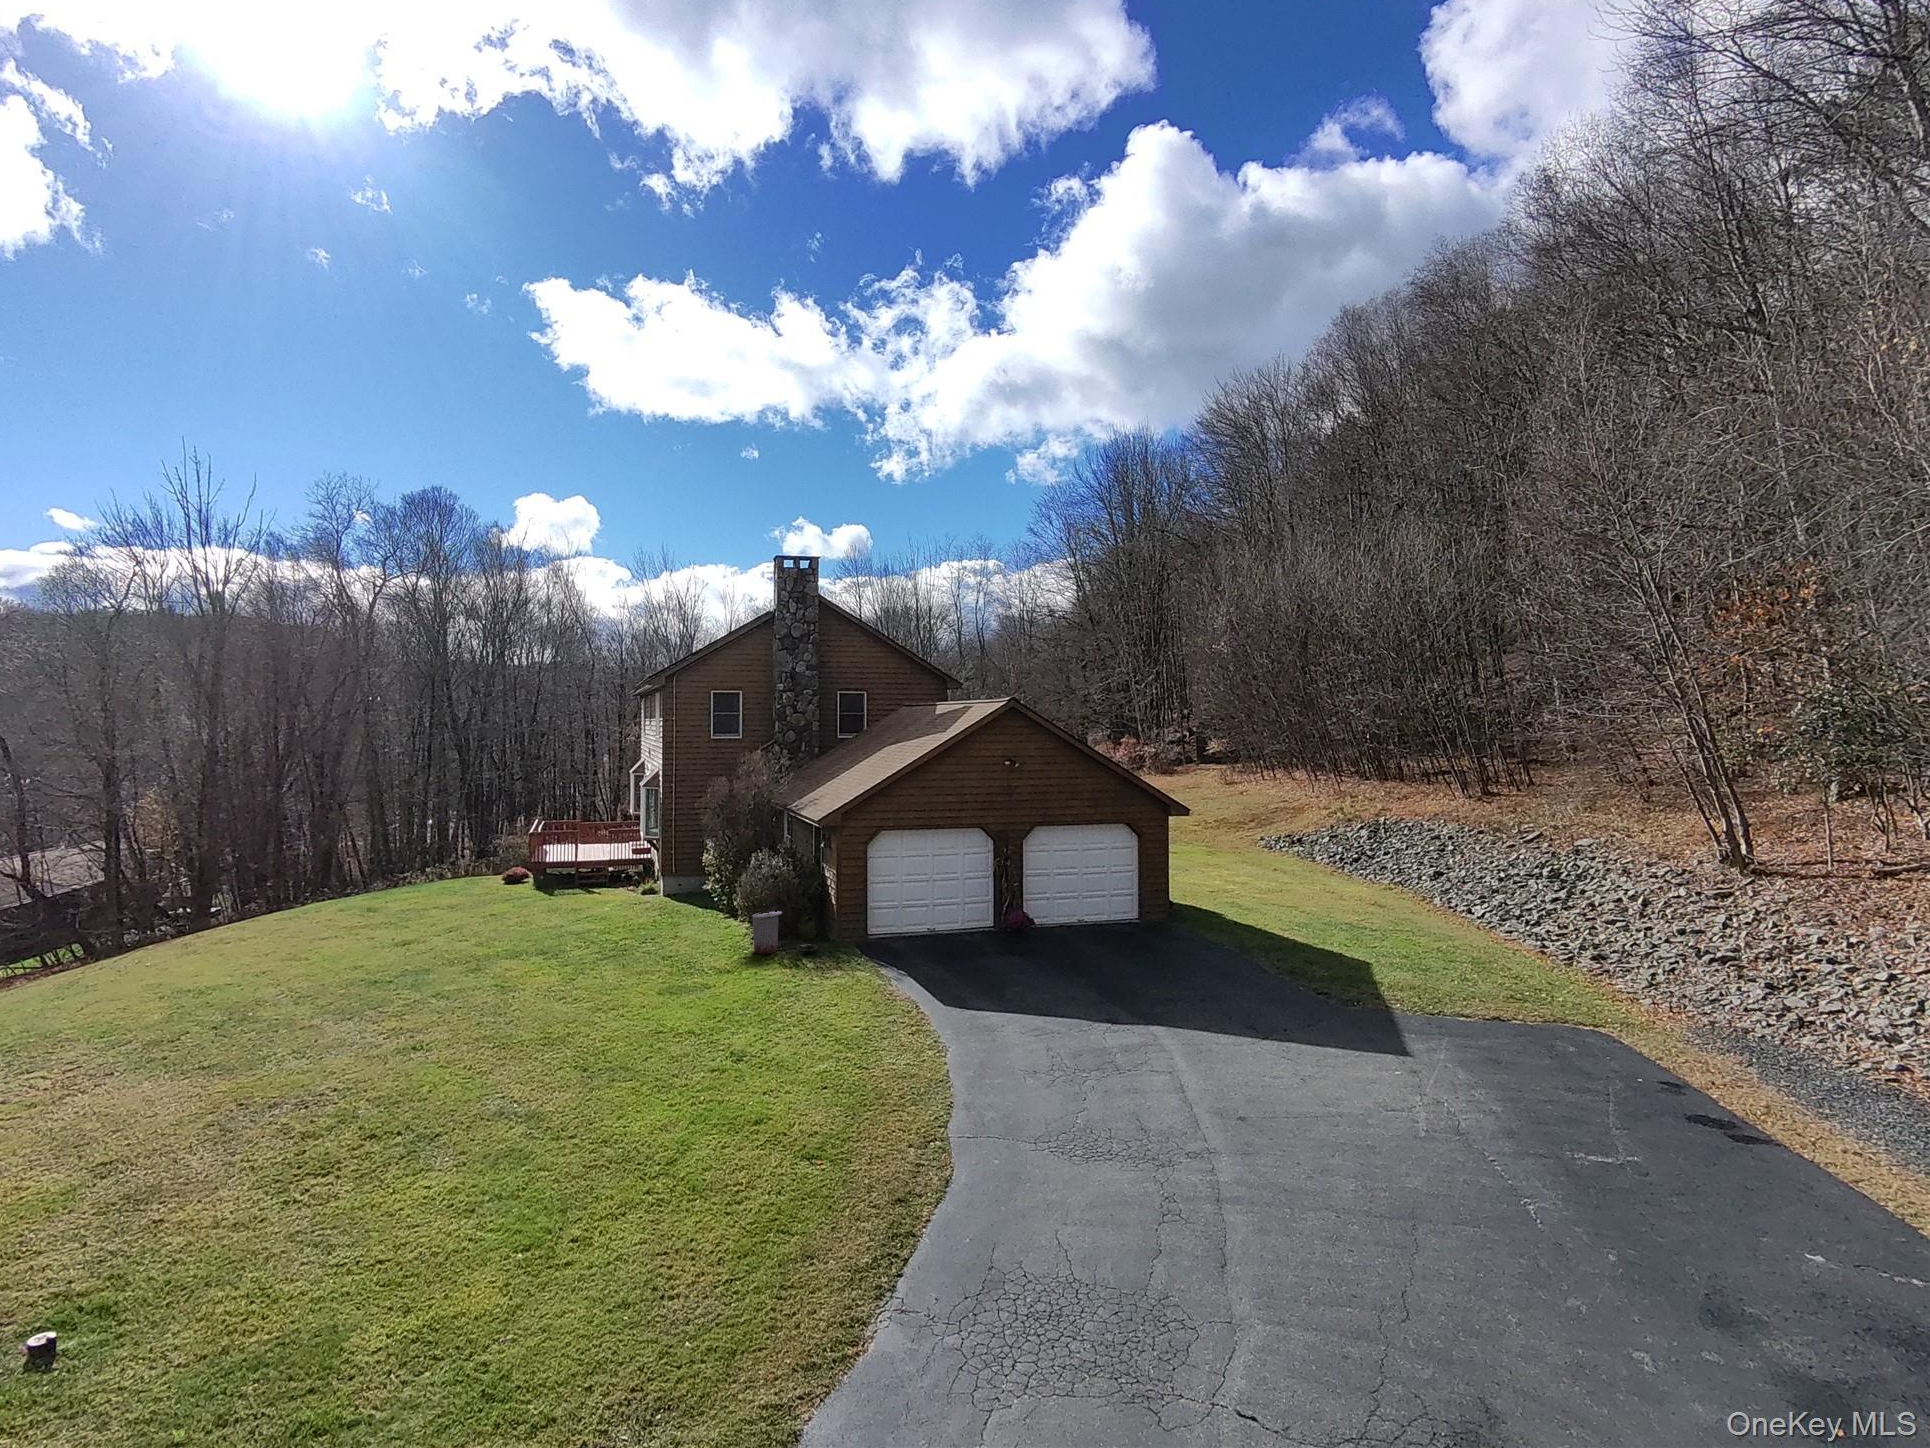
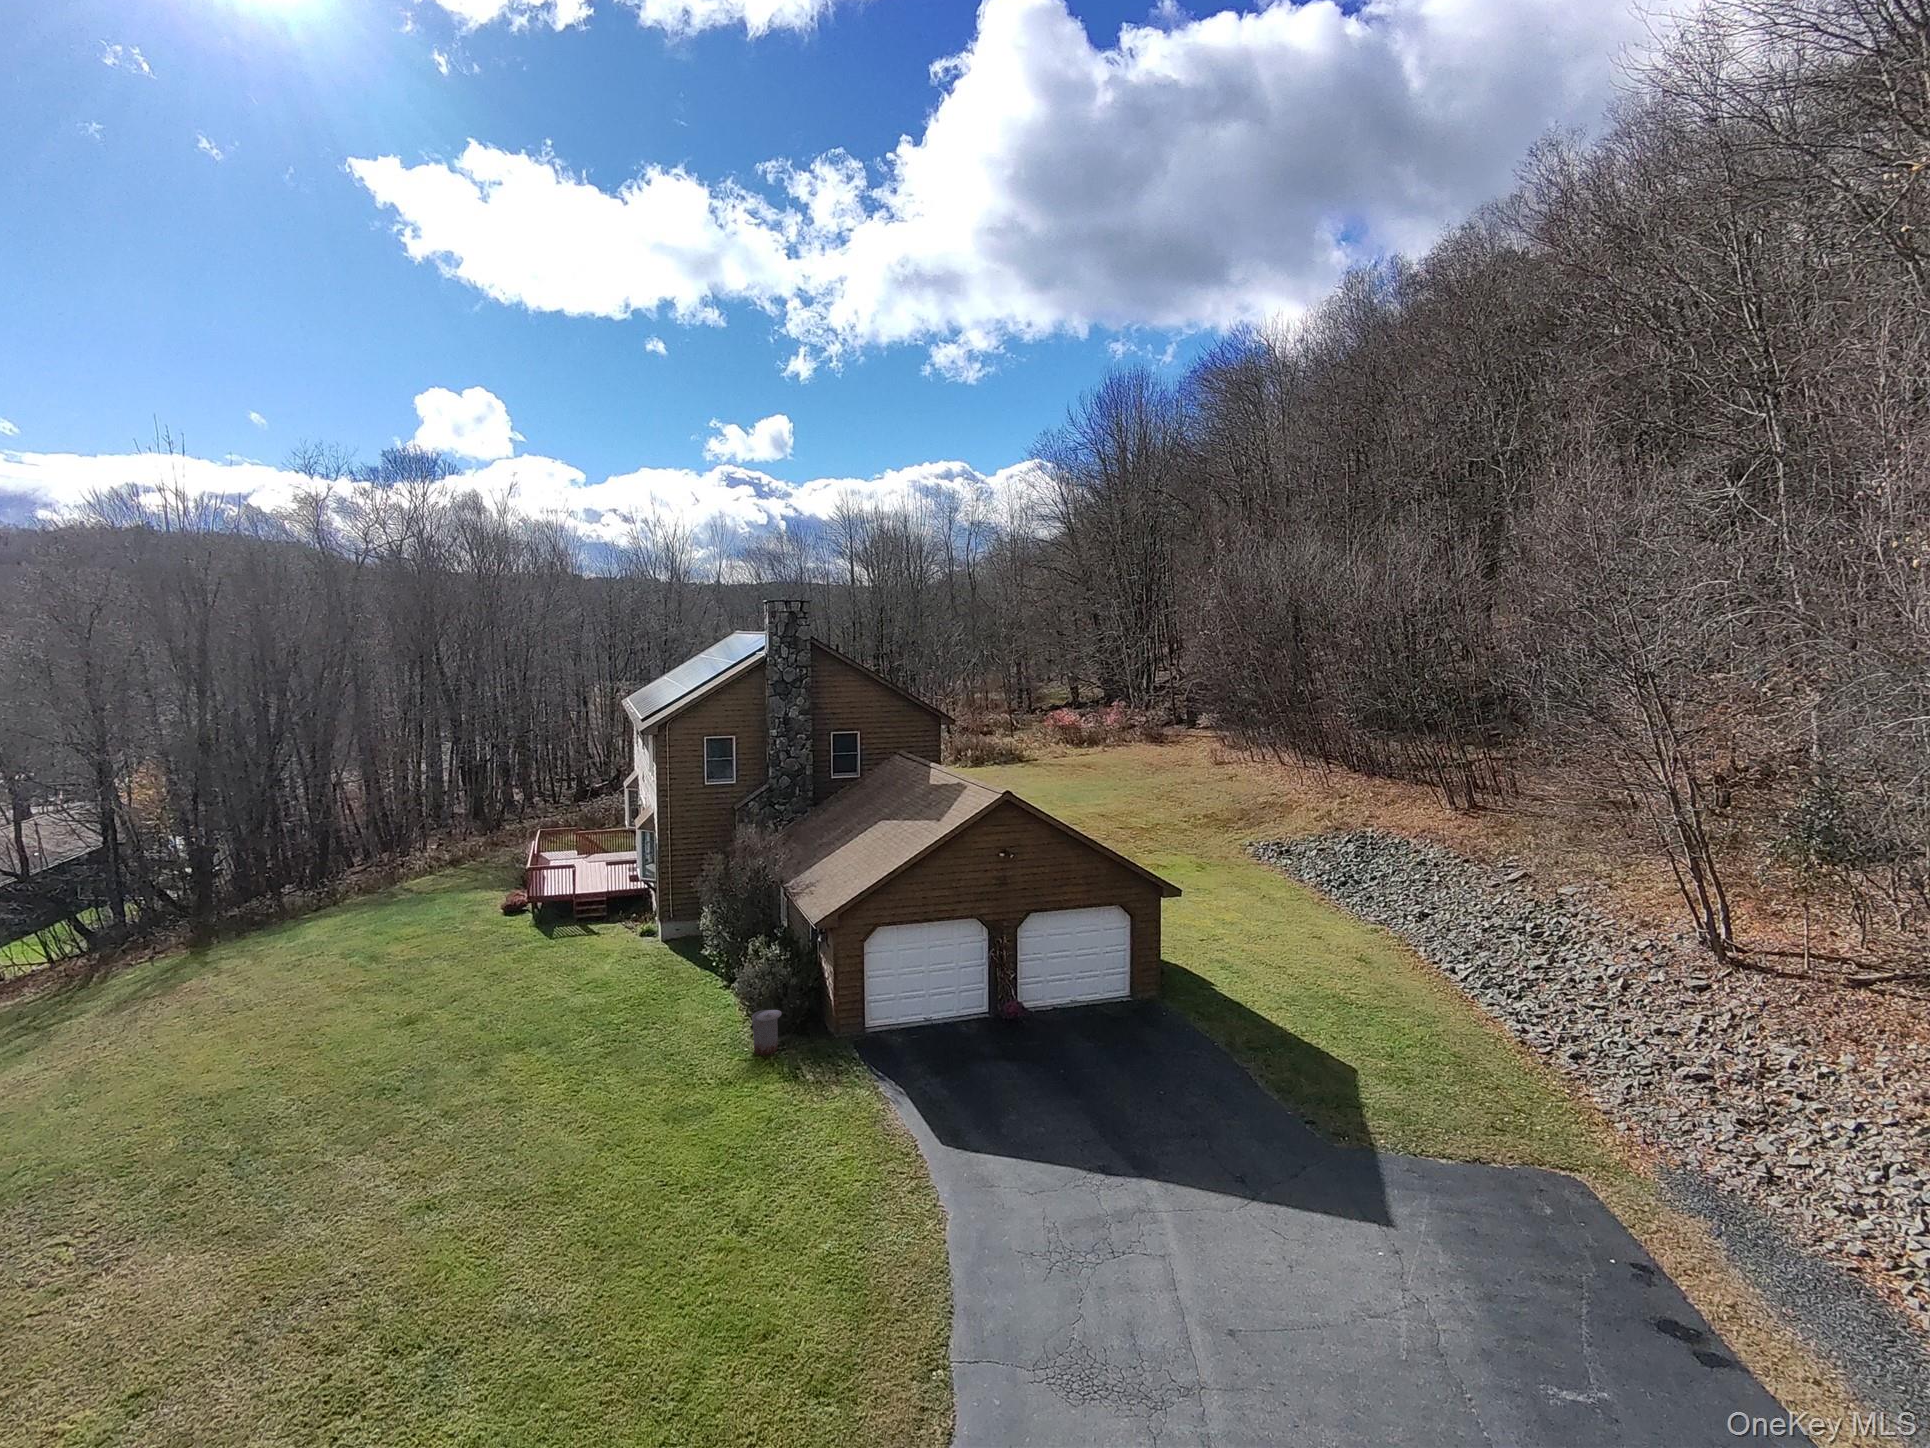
potted tree: present [798,917,816,951] -> none [796,1013,817,1050]

